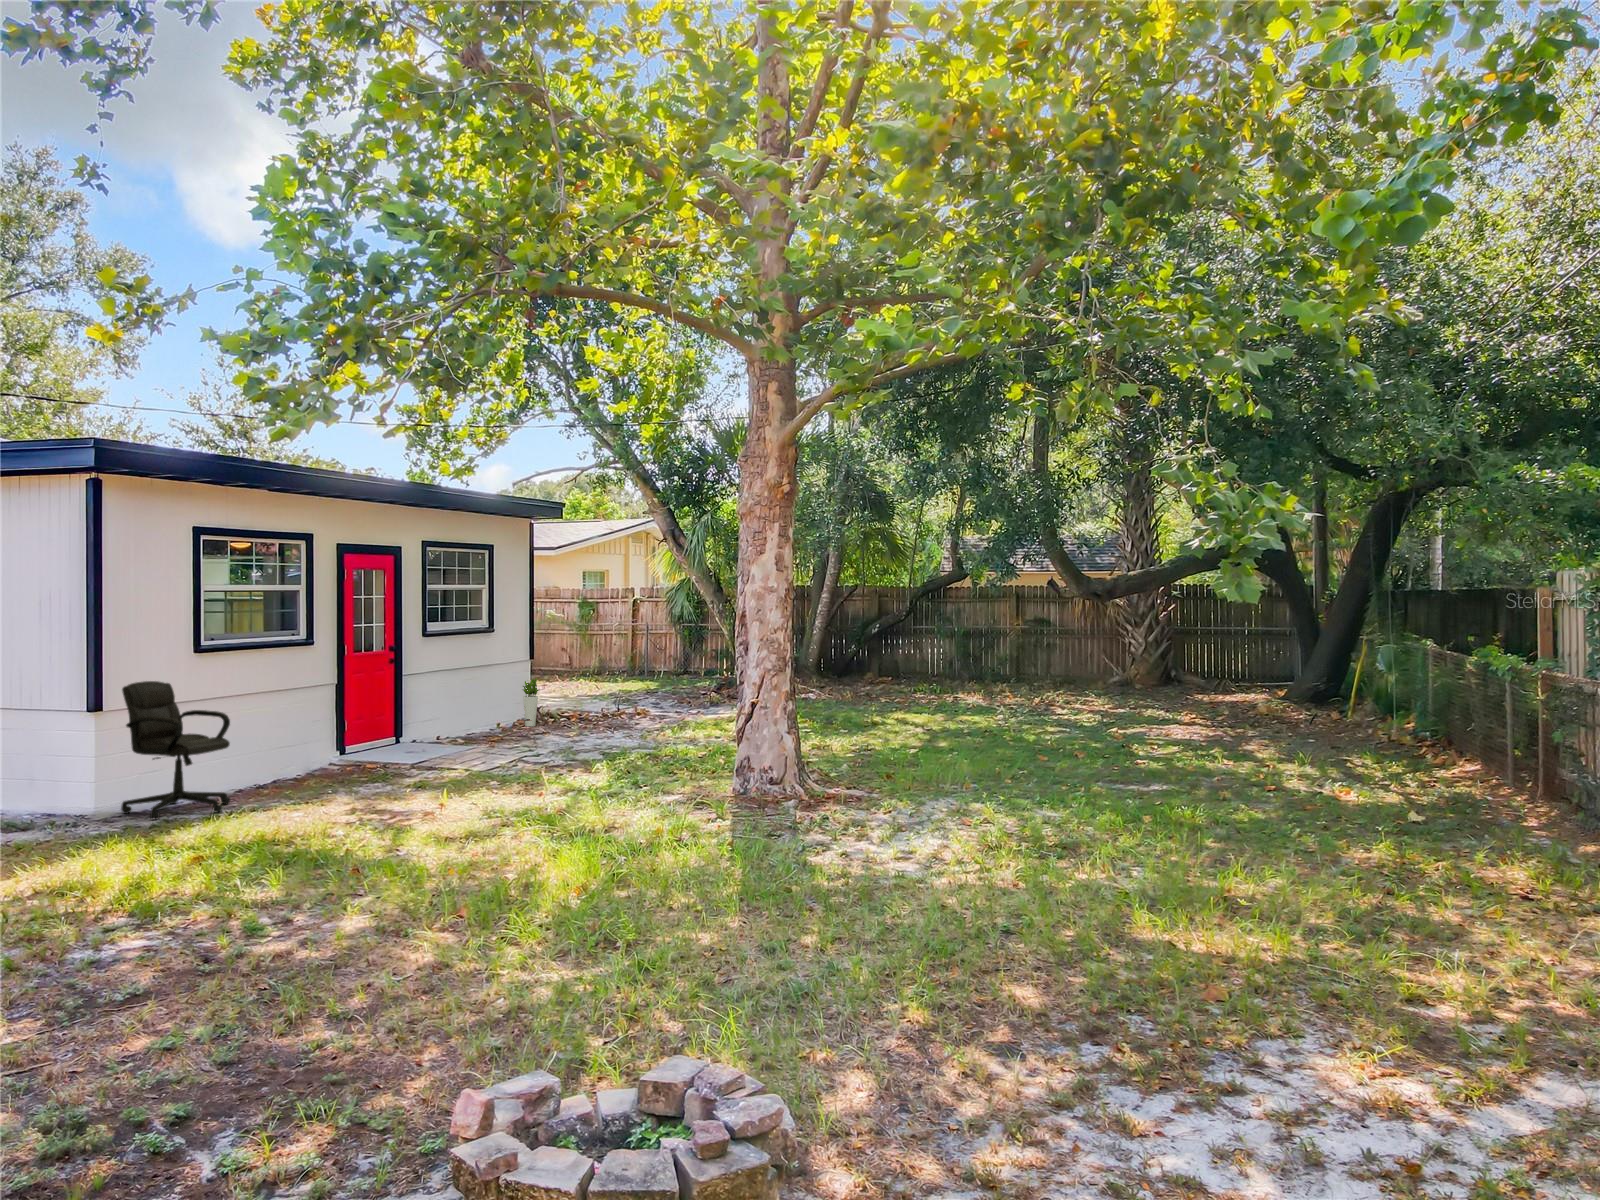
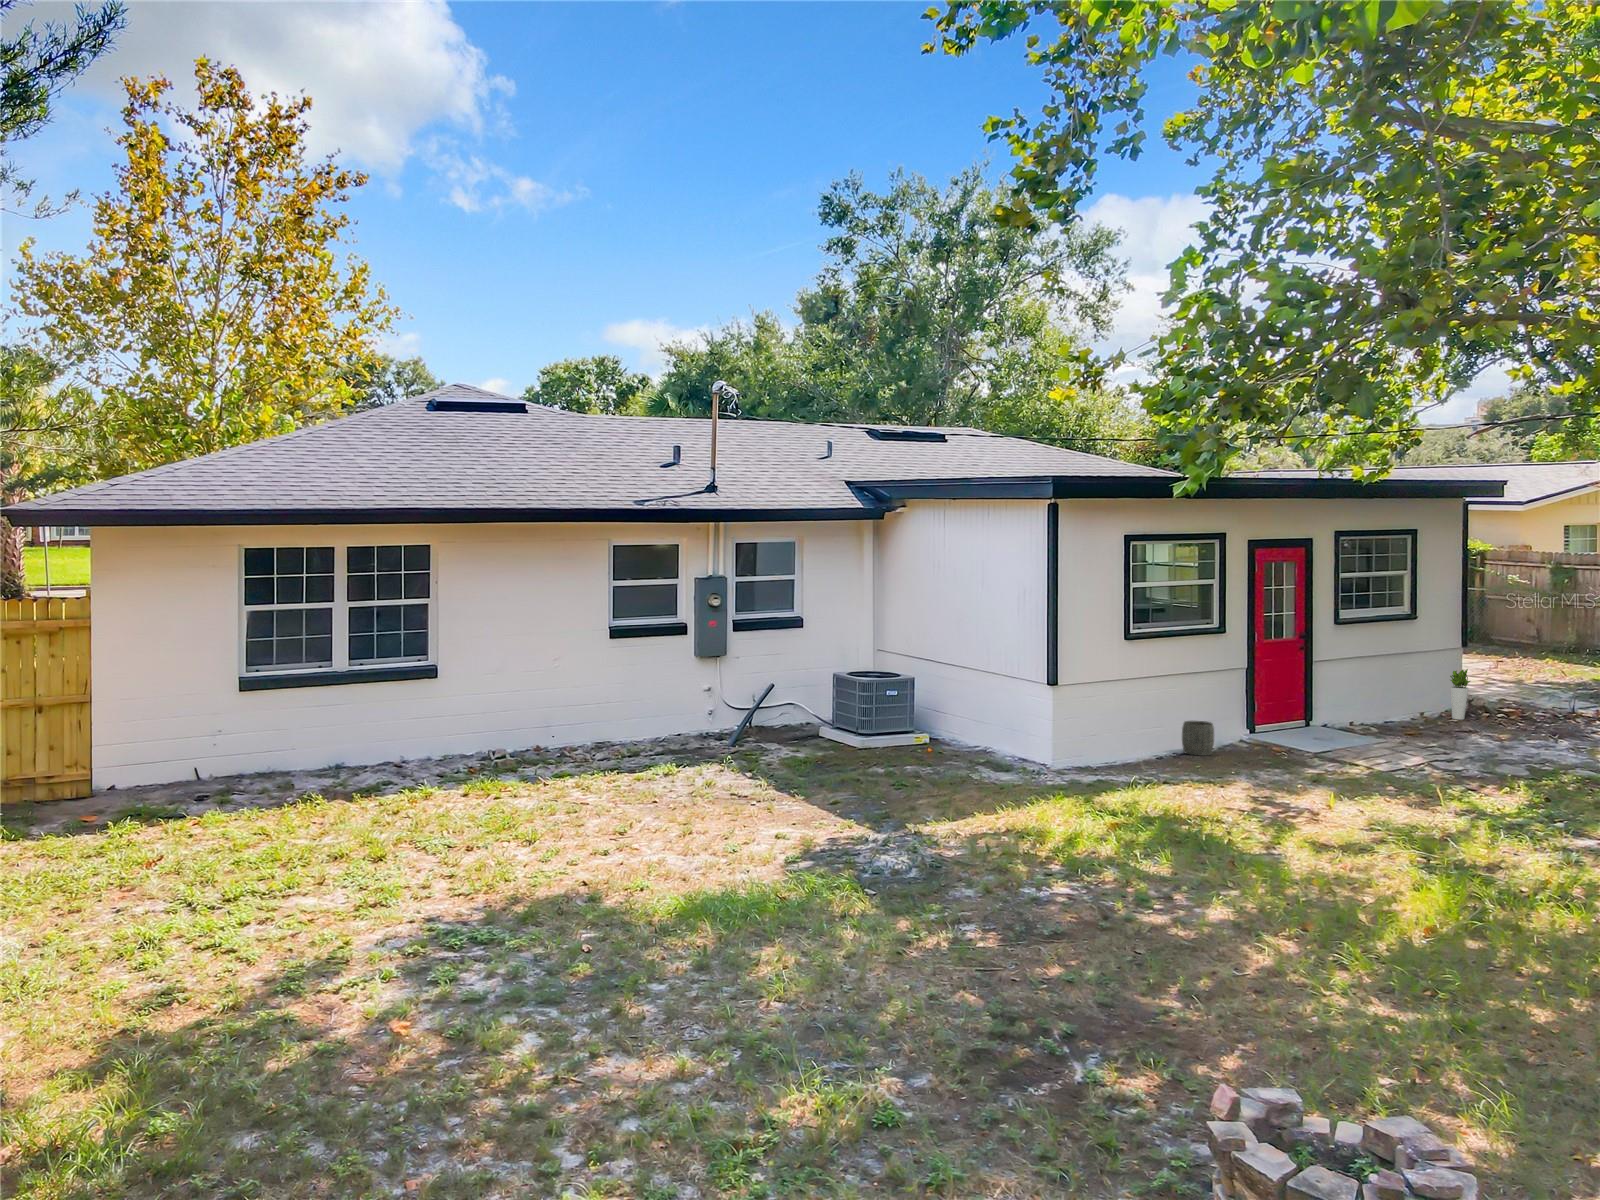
chair: present [121,681,230,819] -> none [1069,664,1149,778]
woven basket: none [267,744,305,783] -> present [1182,721,1214,756]

